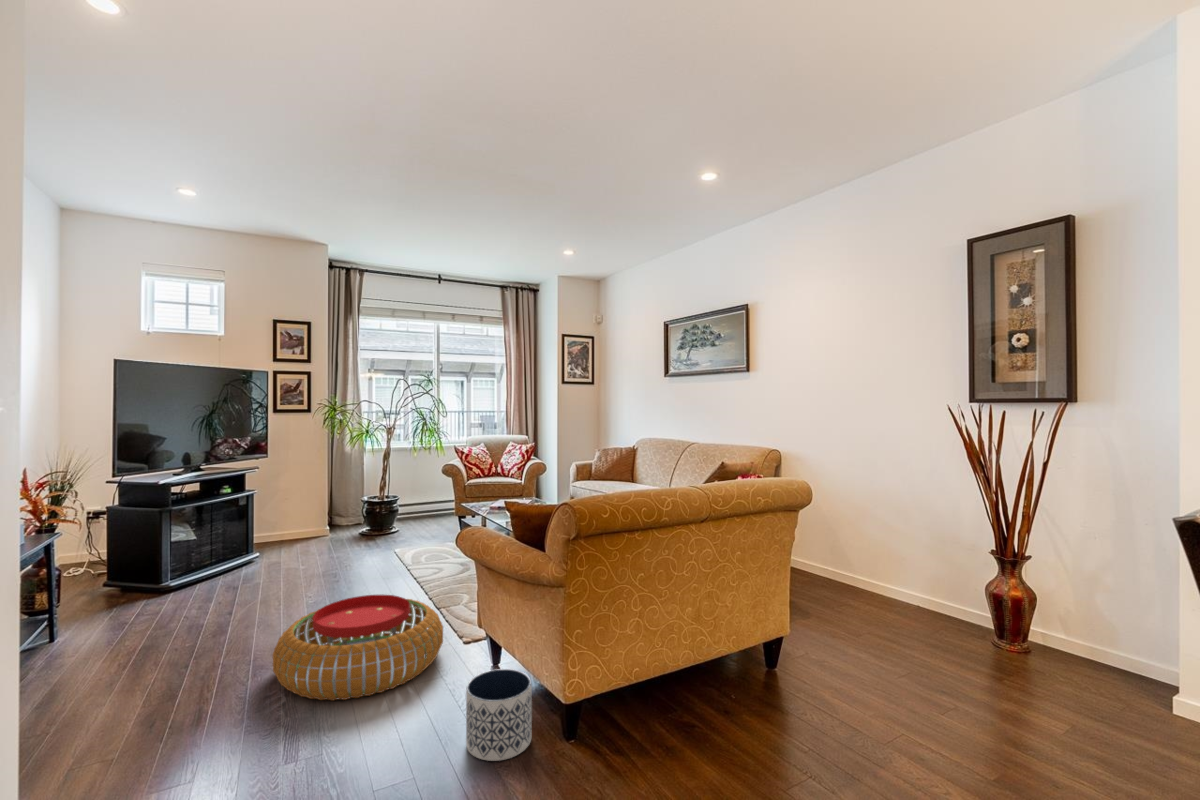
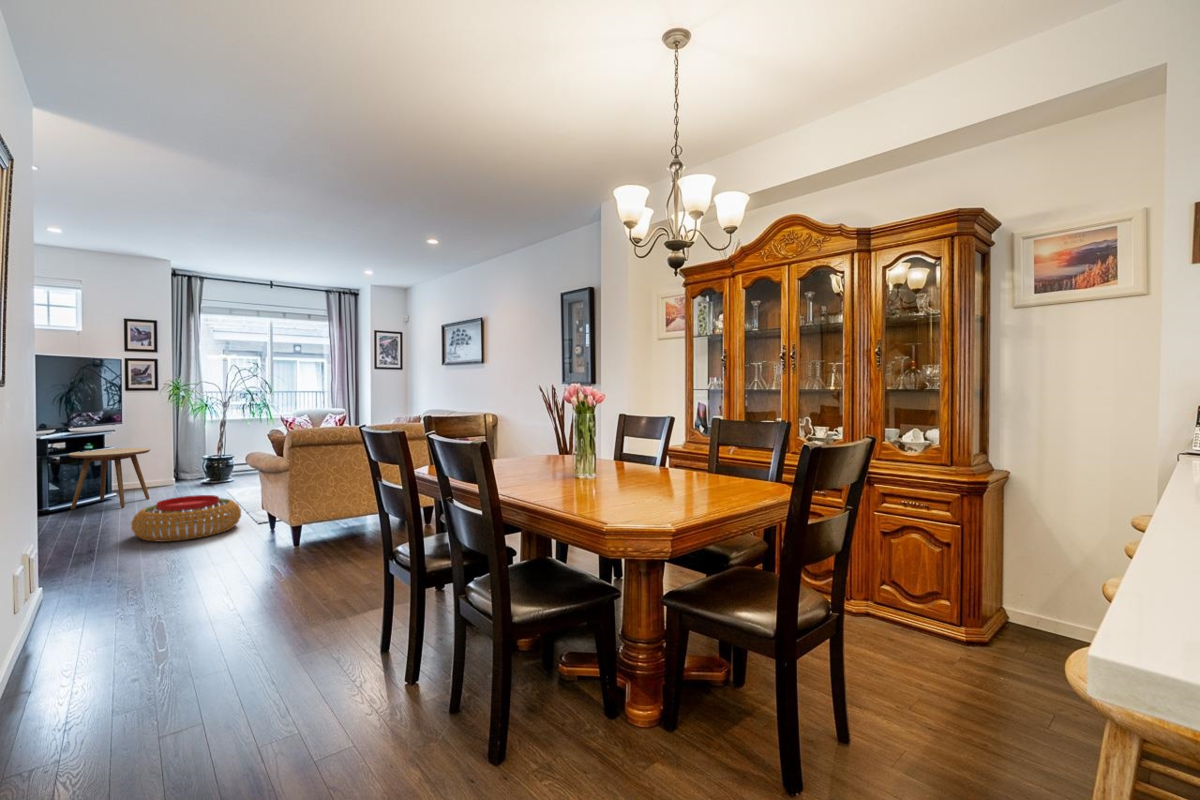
side table: none [197,494,302,589] -> present [68,448,150,510]
planter: present [466,669,532,761] -> none [239,516,276,551]

